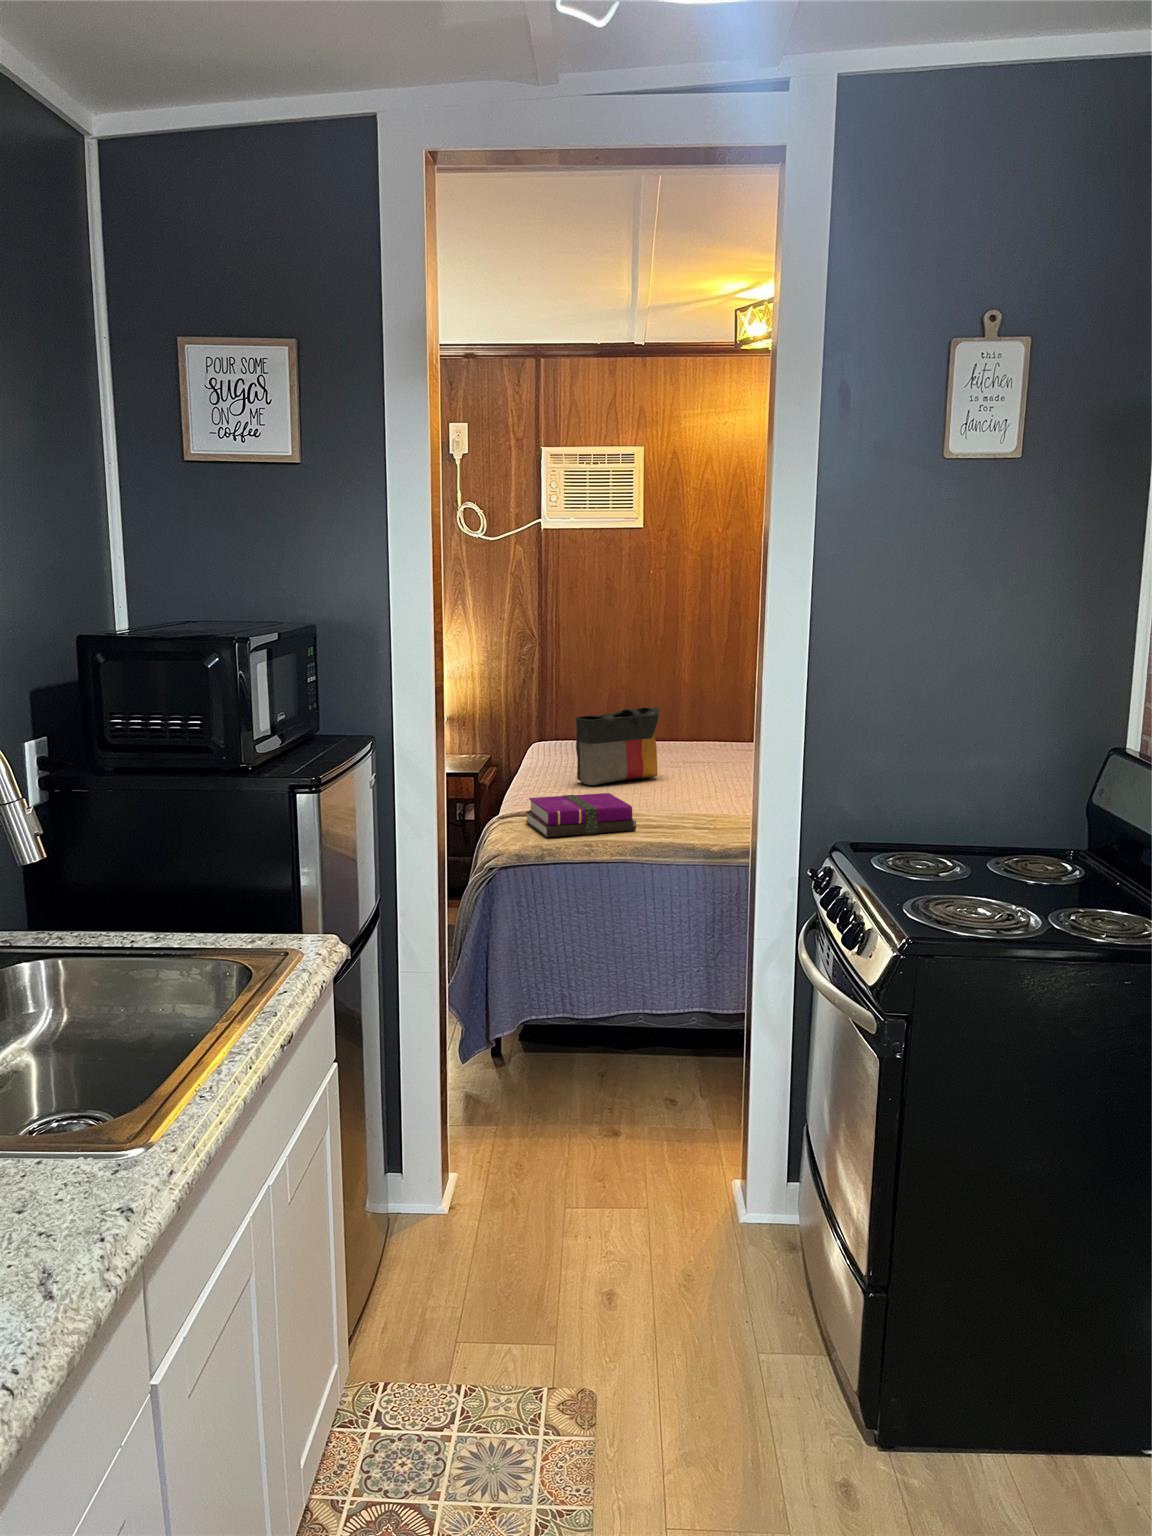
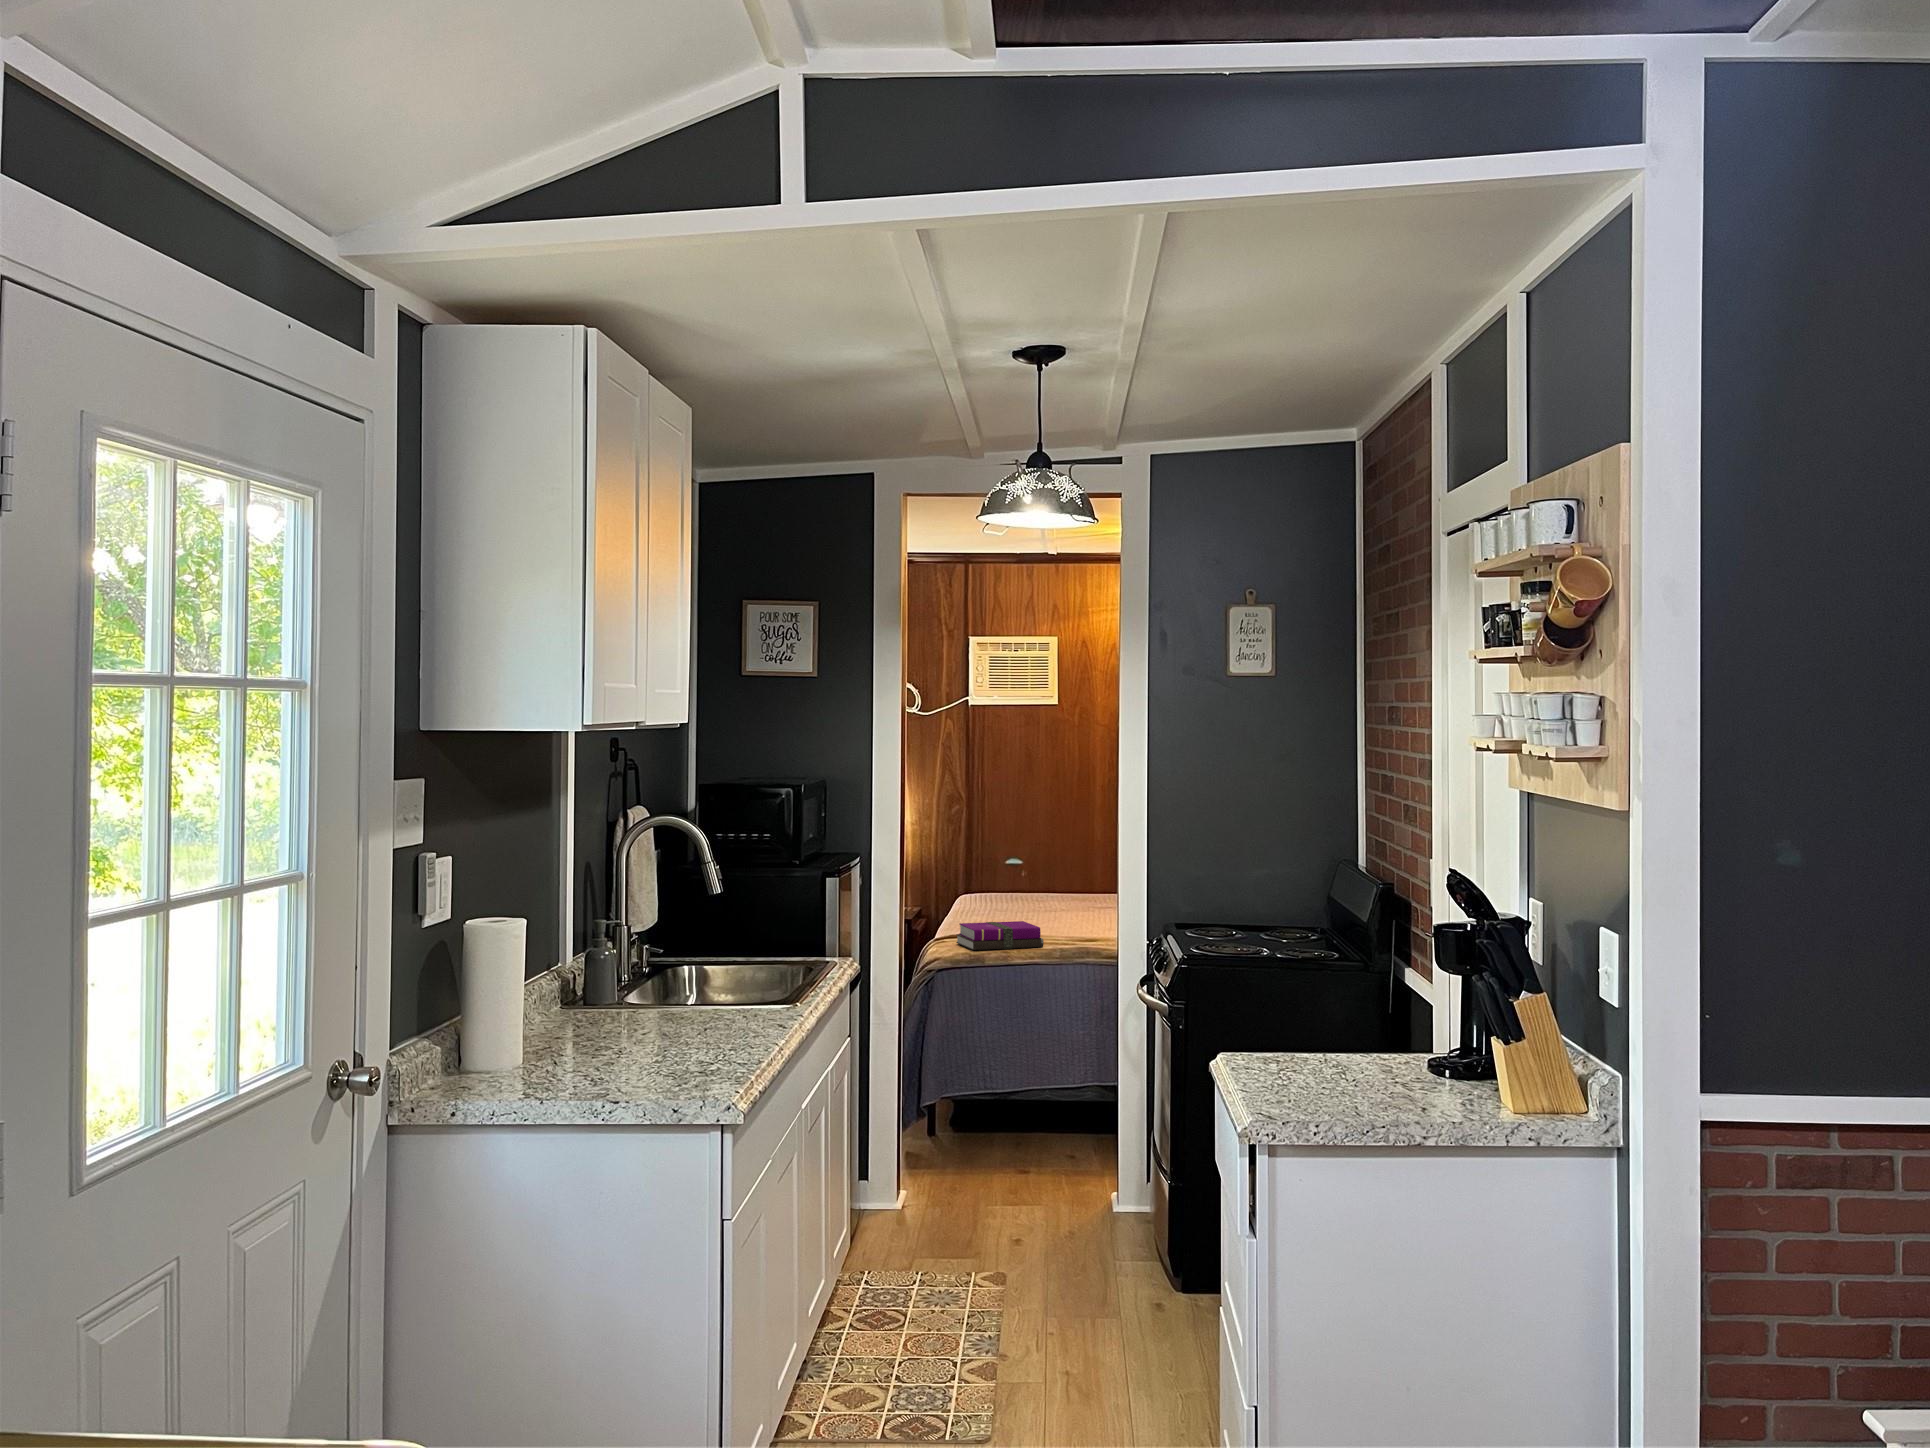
tote bag: present [576,708,660,785] -> none [997,860,1070,925]

